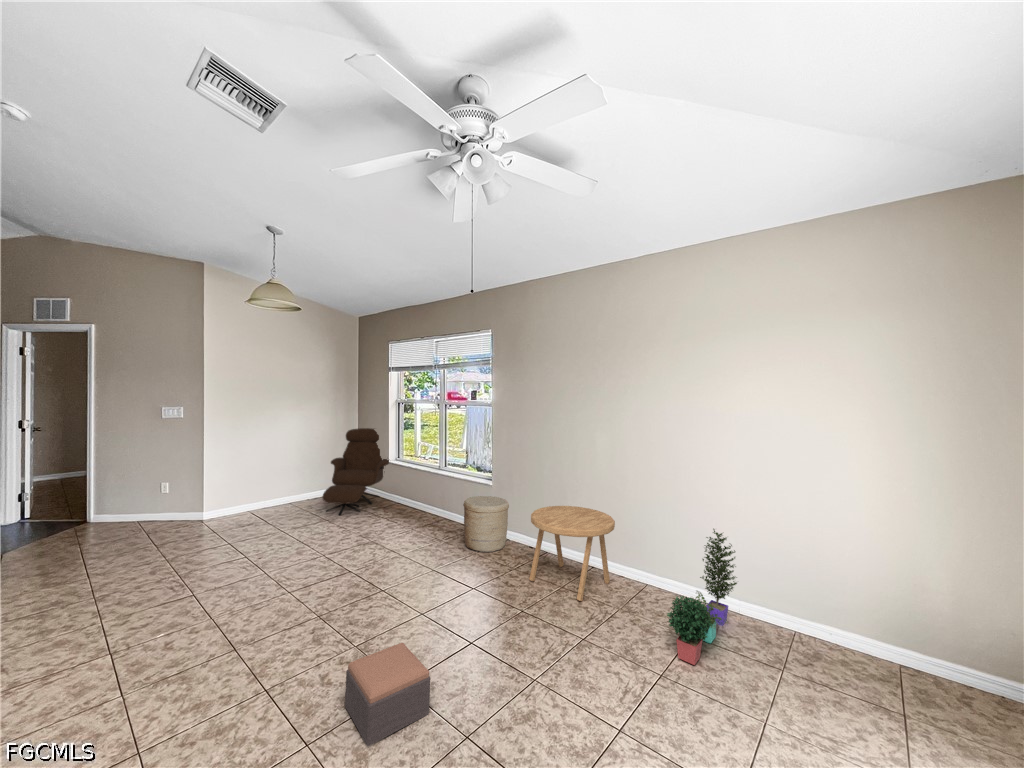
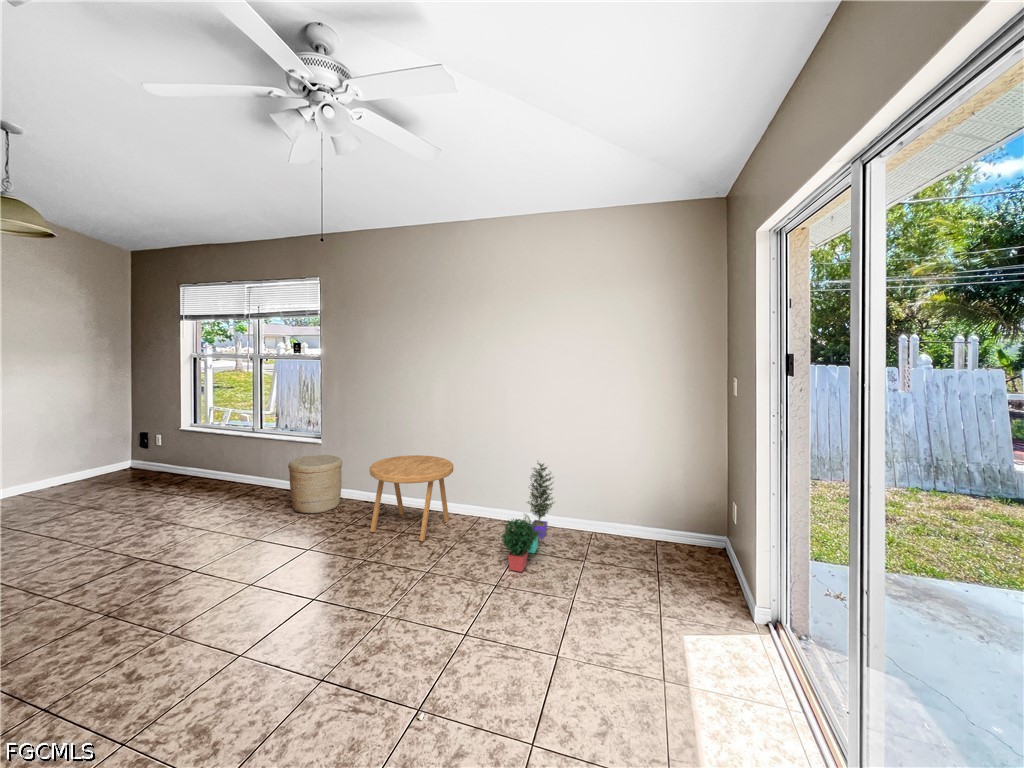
lounge chair: present [323,428,389,515] -> none [76,388,178,499]
footstool: present [345,643,430,746] -> none [167,614,275,720]

